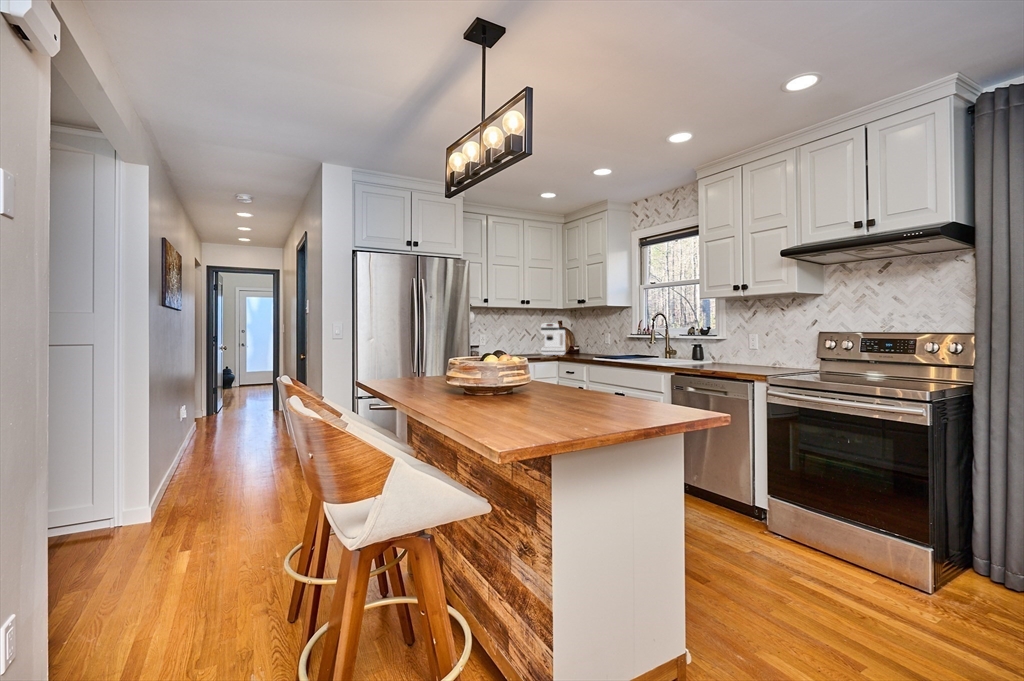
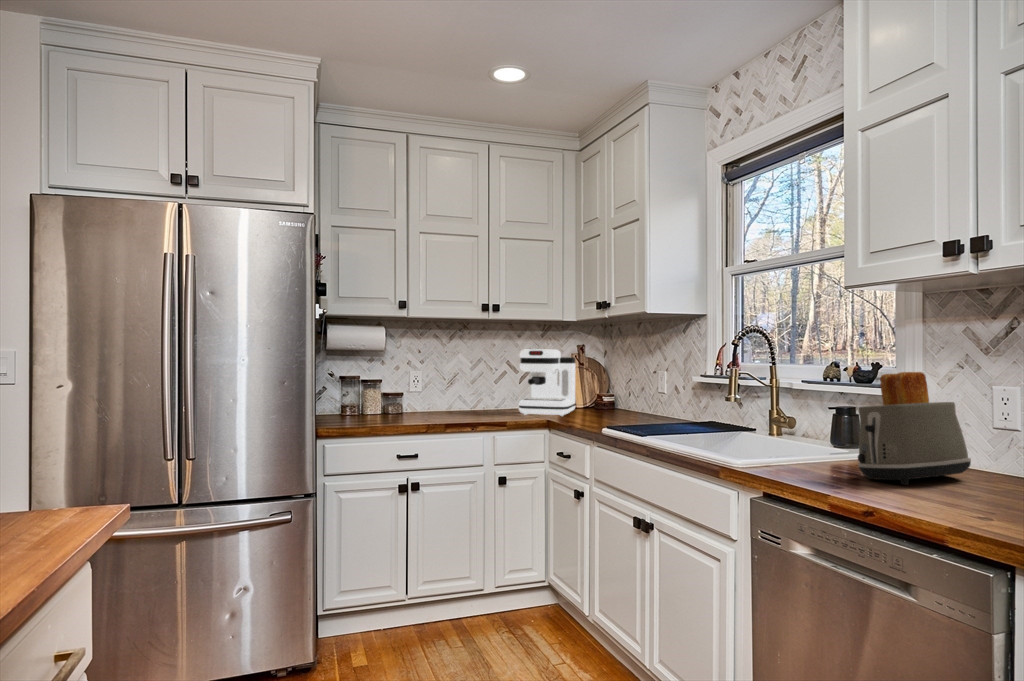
toaster: none [707,329,742,367] -> present [858,372,971,485]

